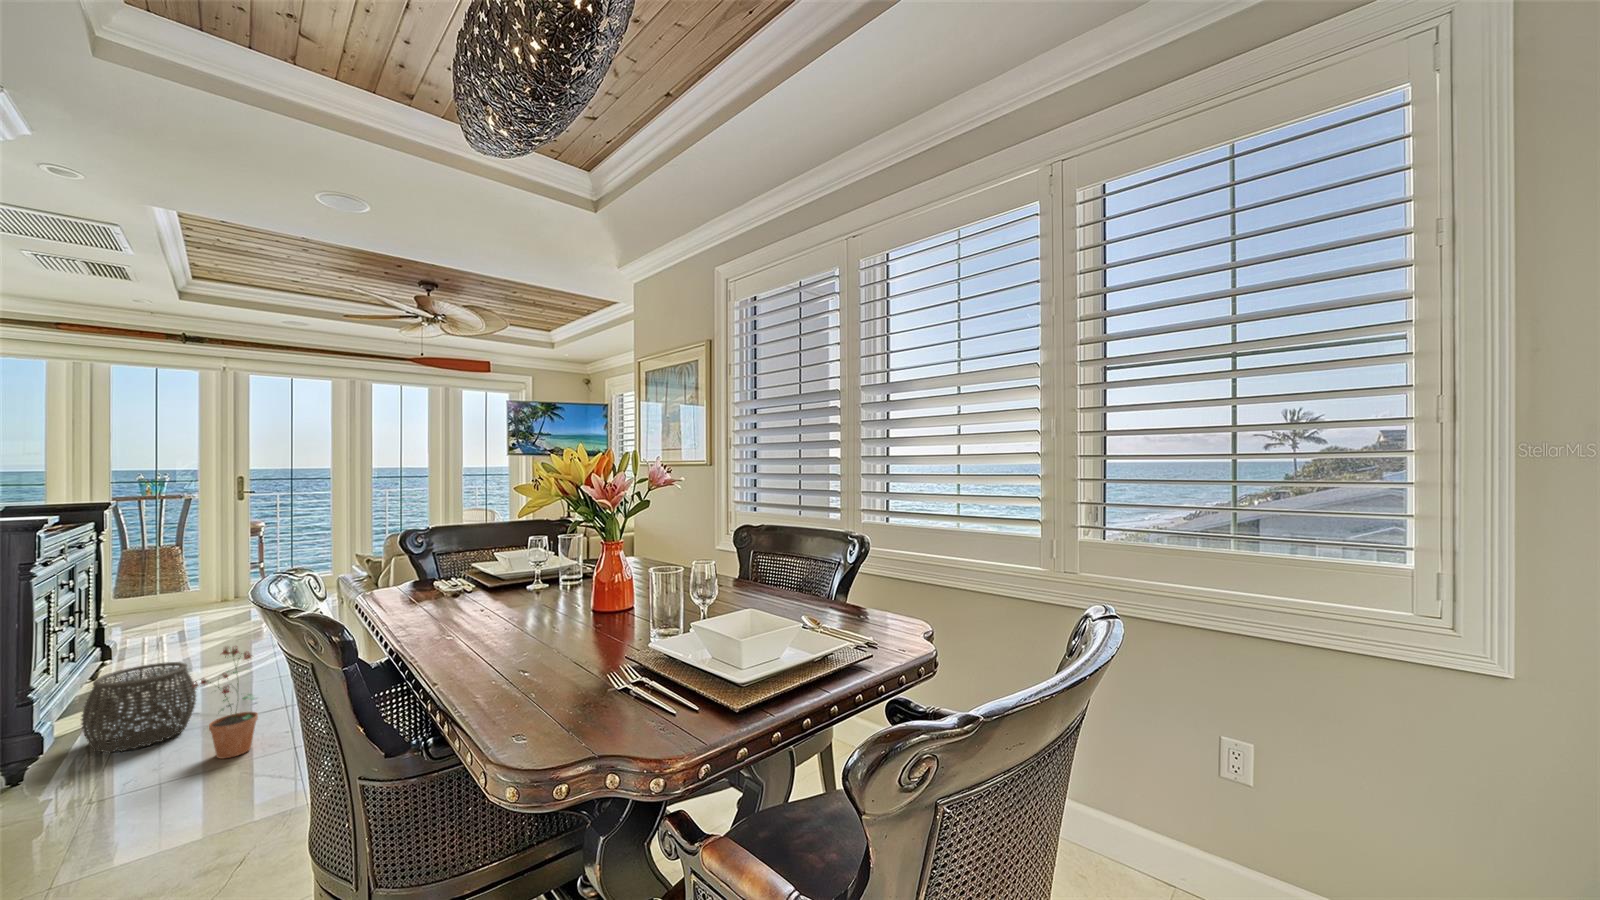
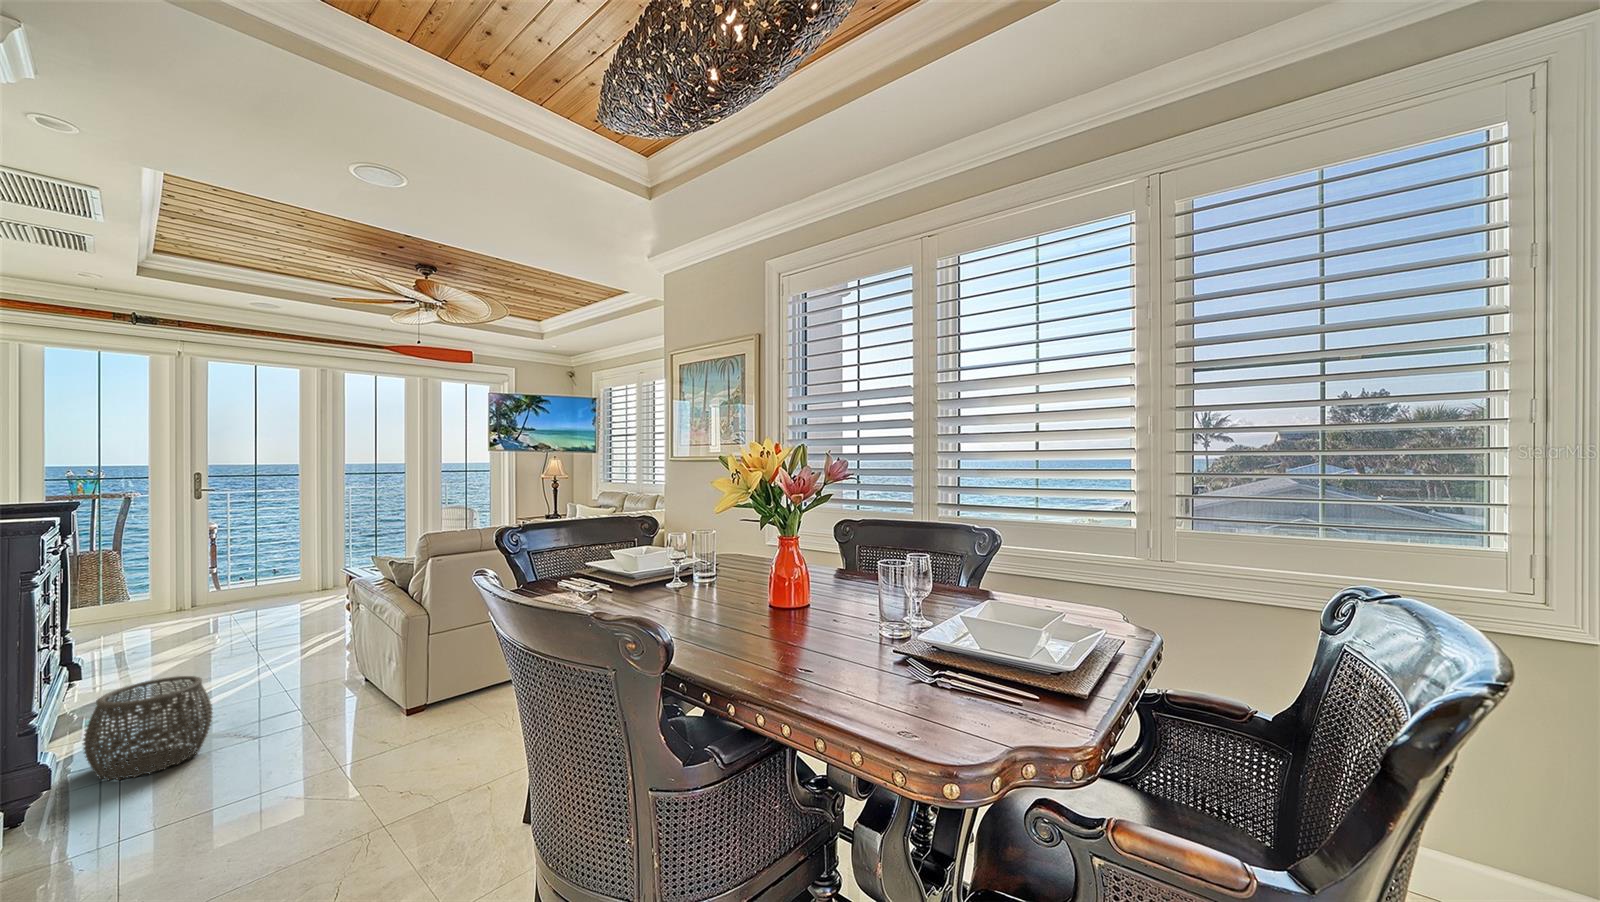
potted plant: present [193,646,258,759] -> none [220,655,300,779]

